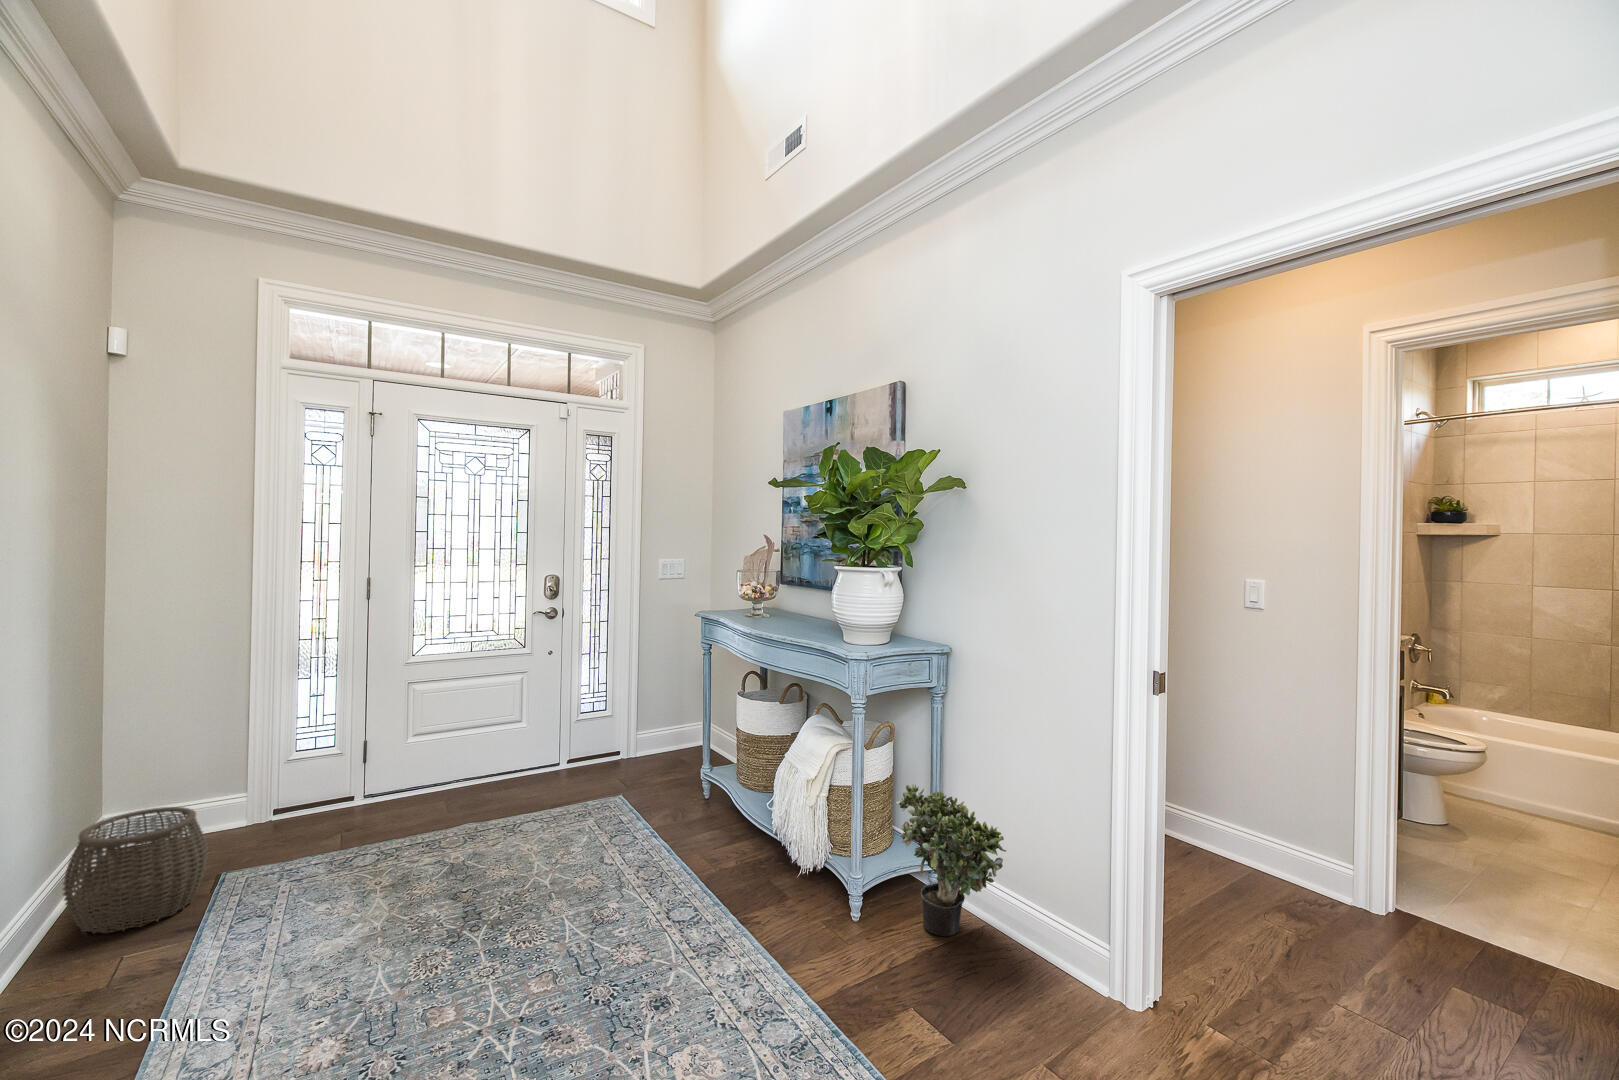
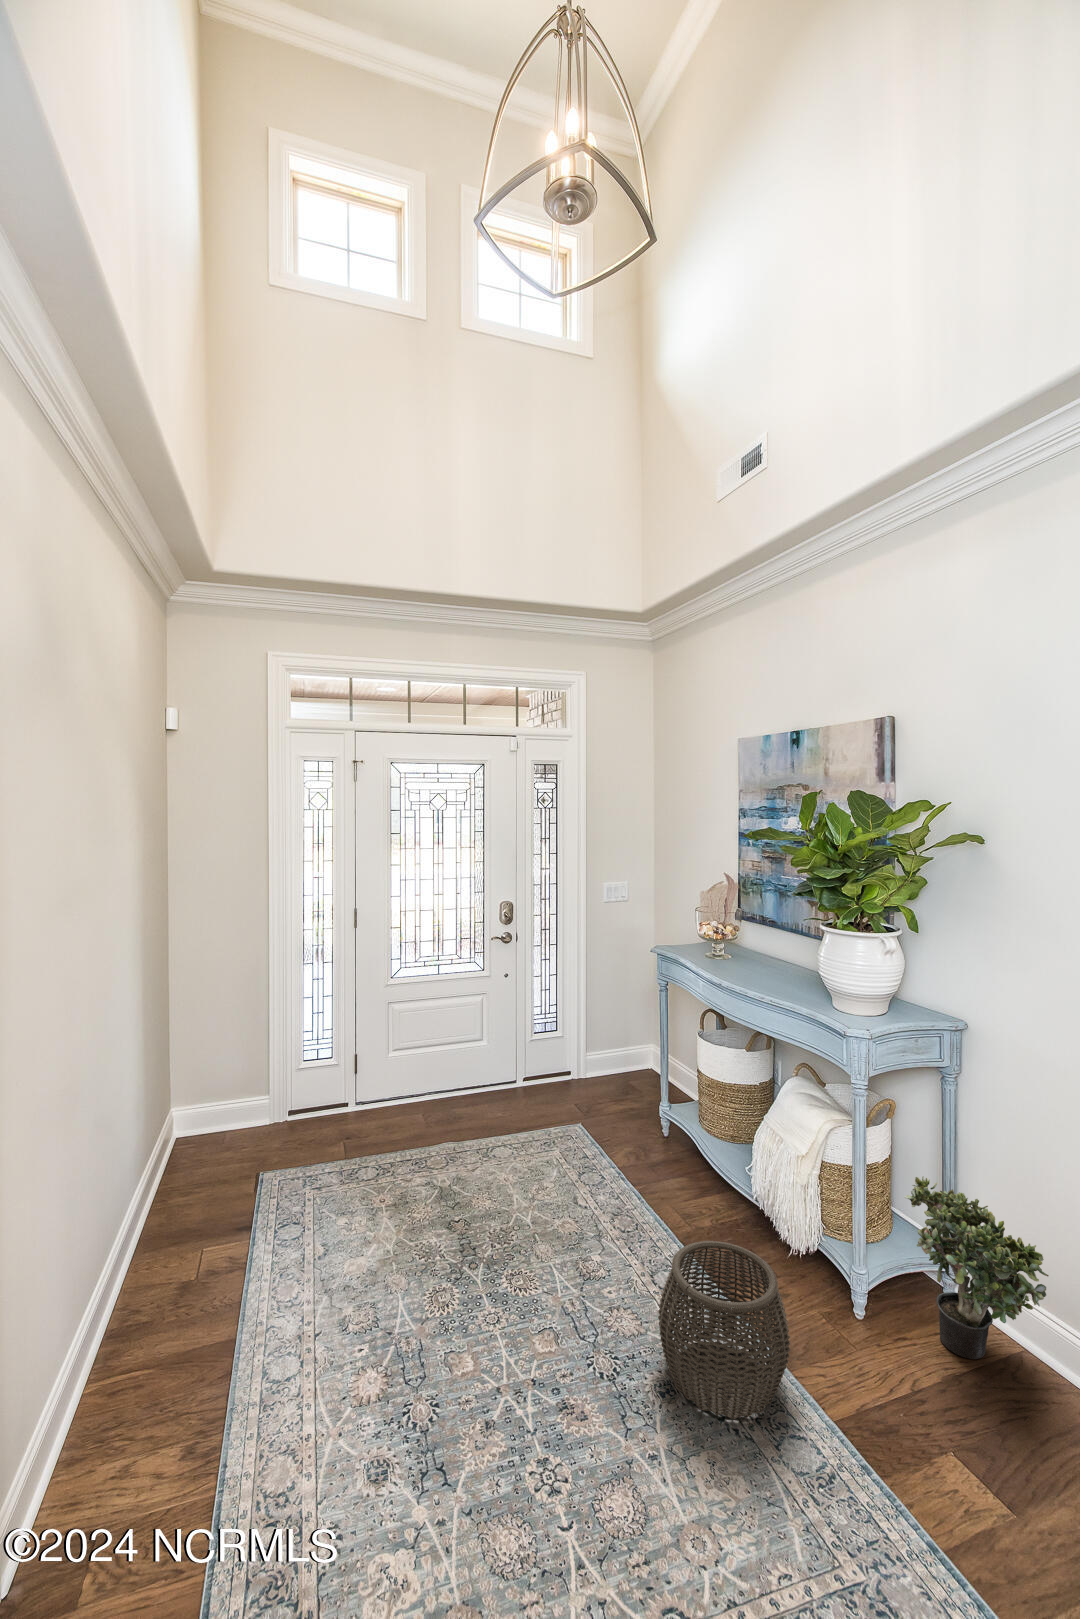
woven basket: present [63,807,208,933] -> present [658,1241,790,1419]

